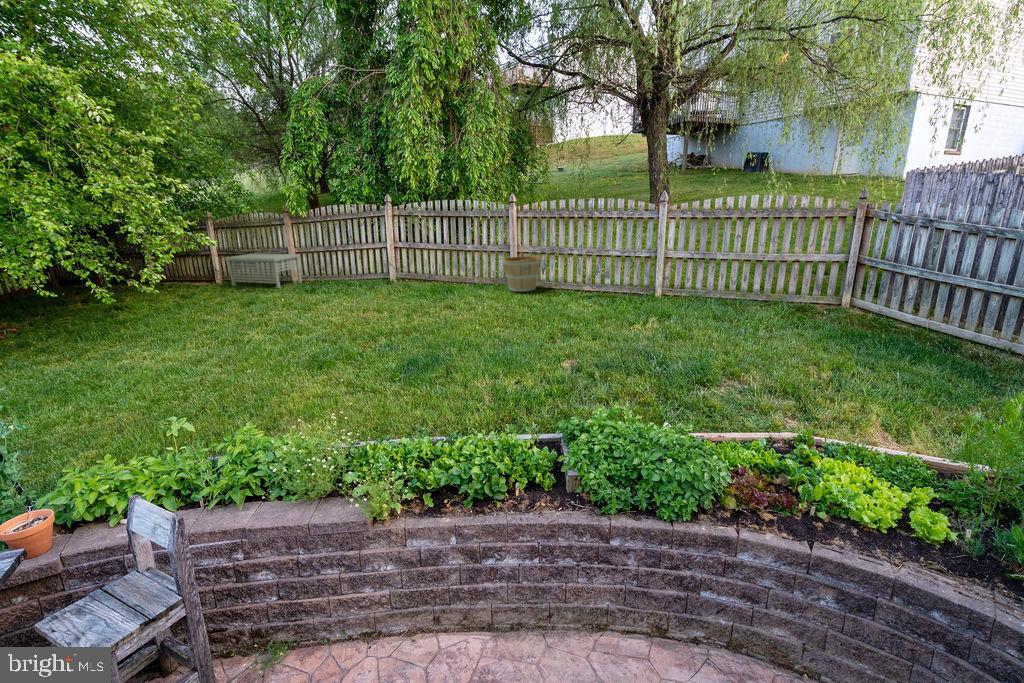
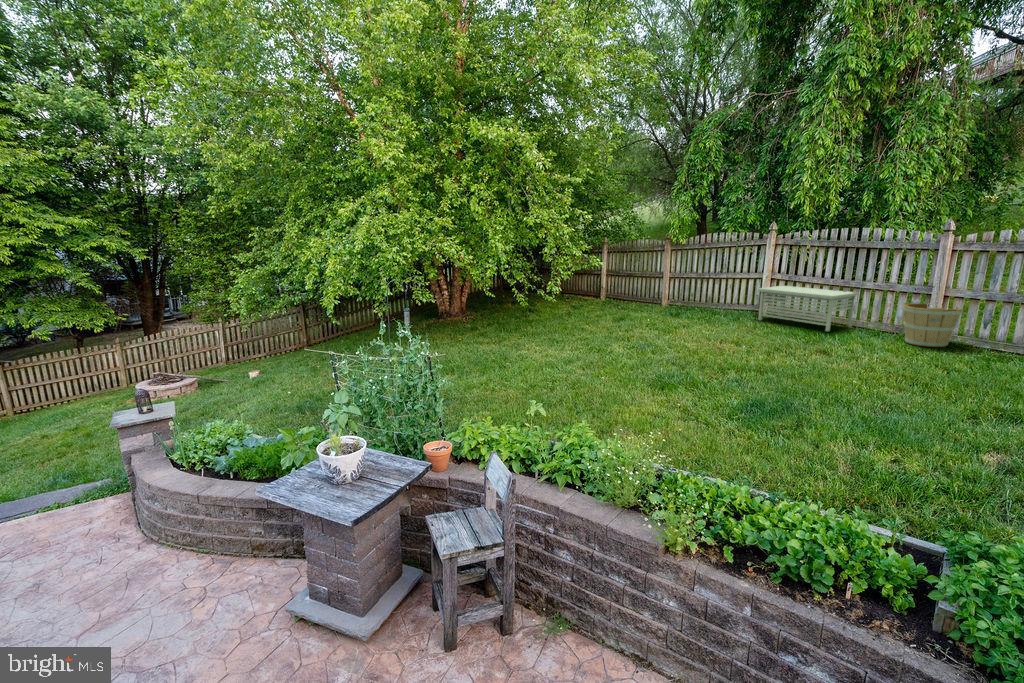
storage bench: present [225,253,302,288] -> present [758,286,857,331]

